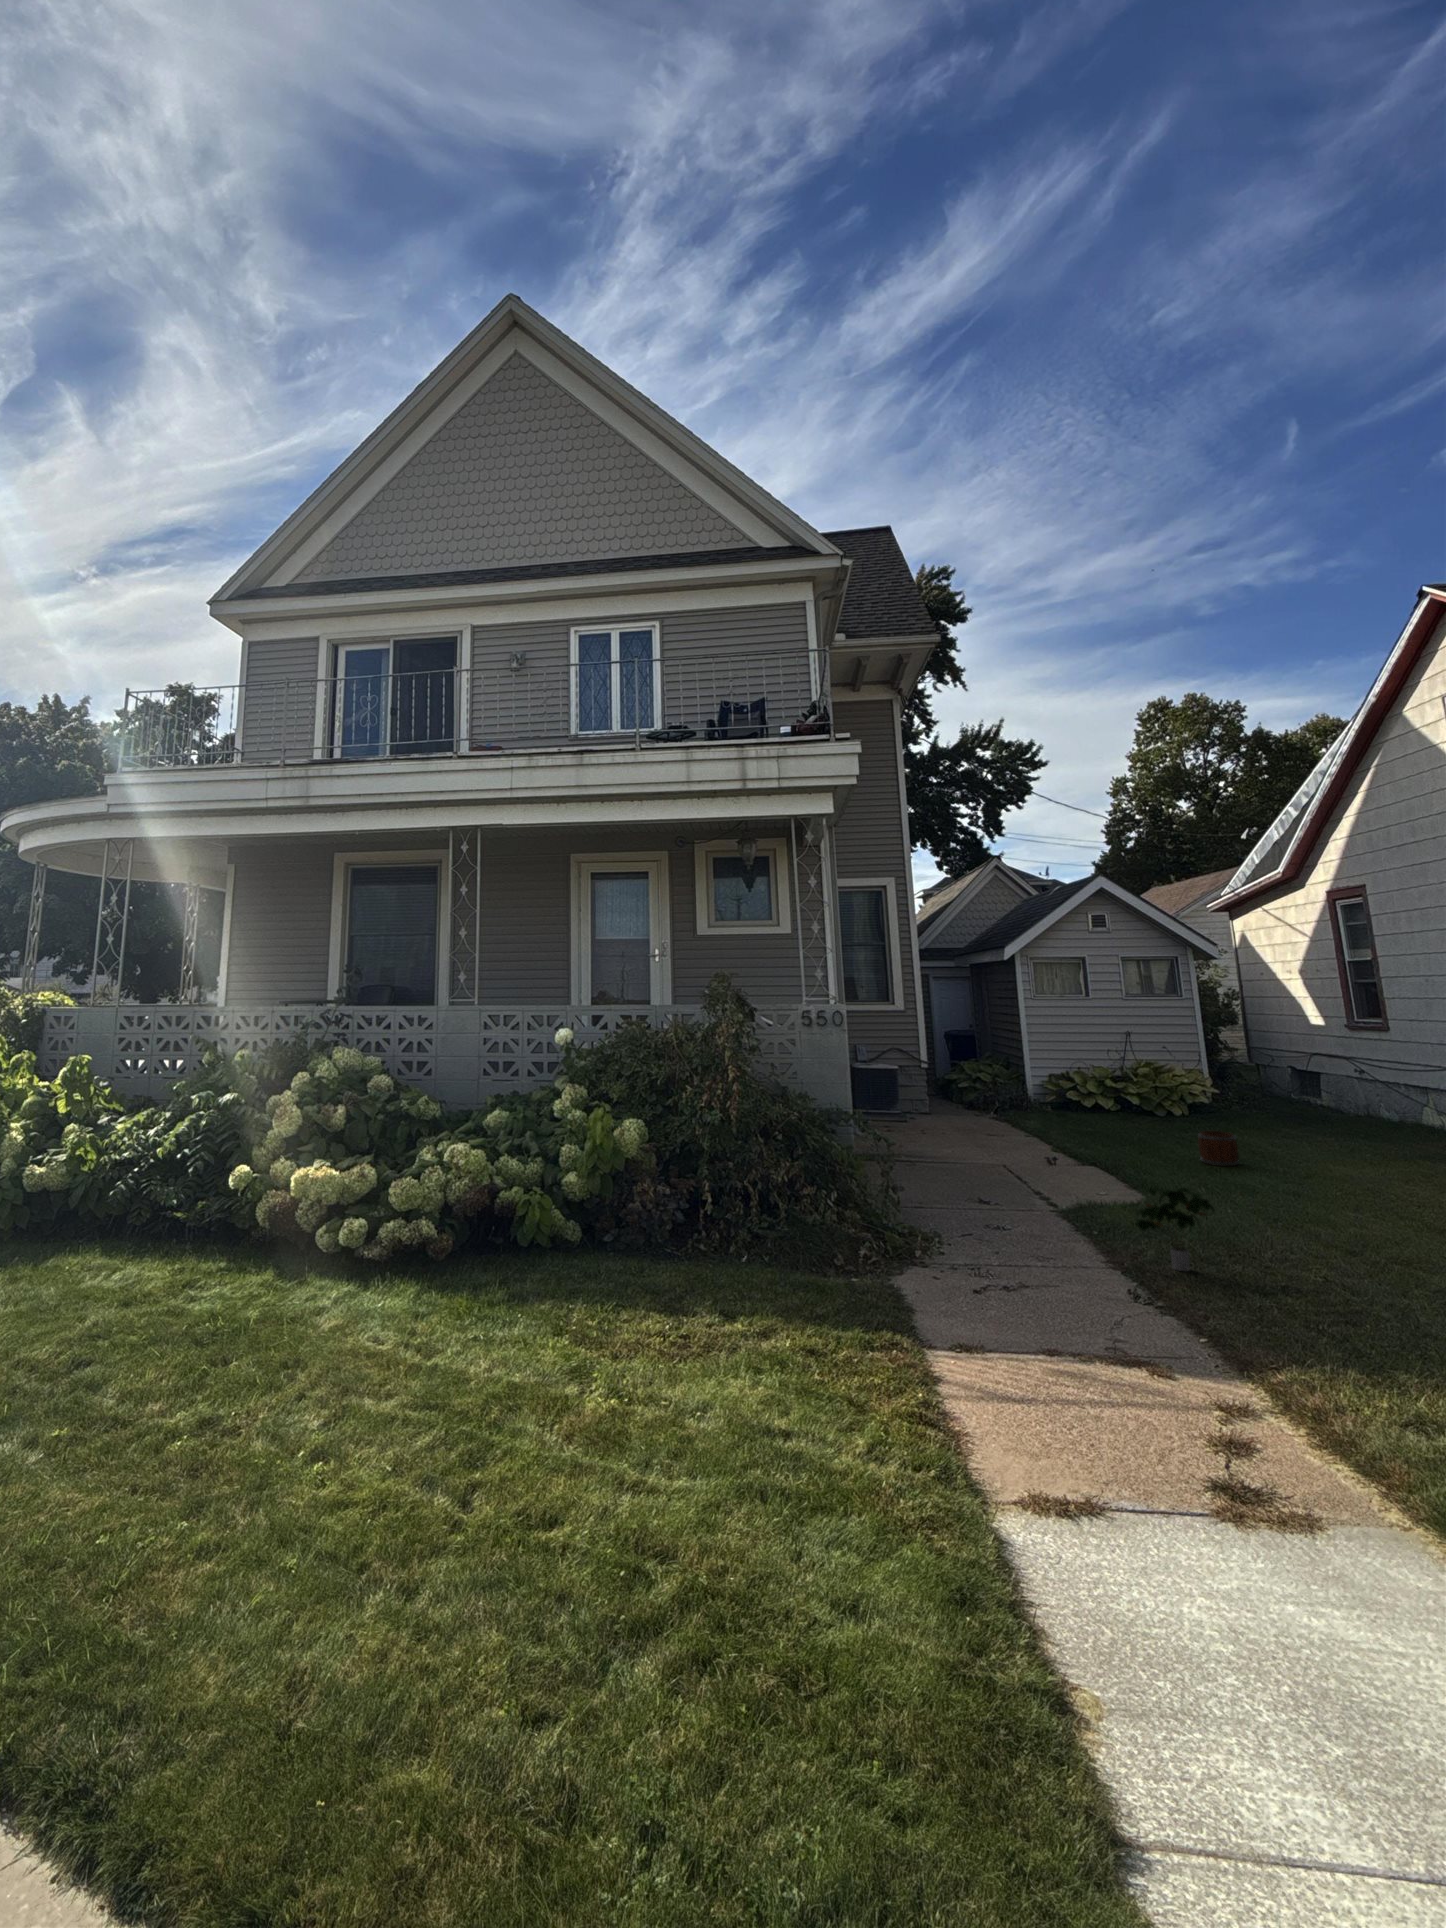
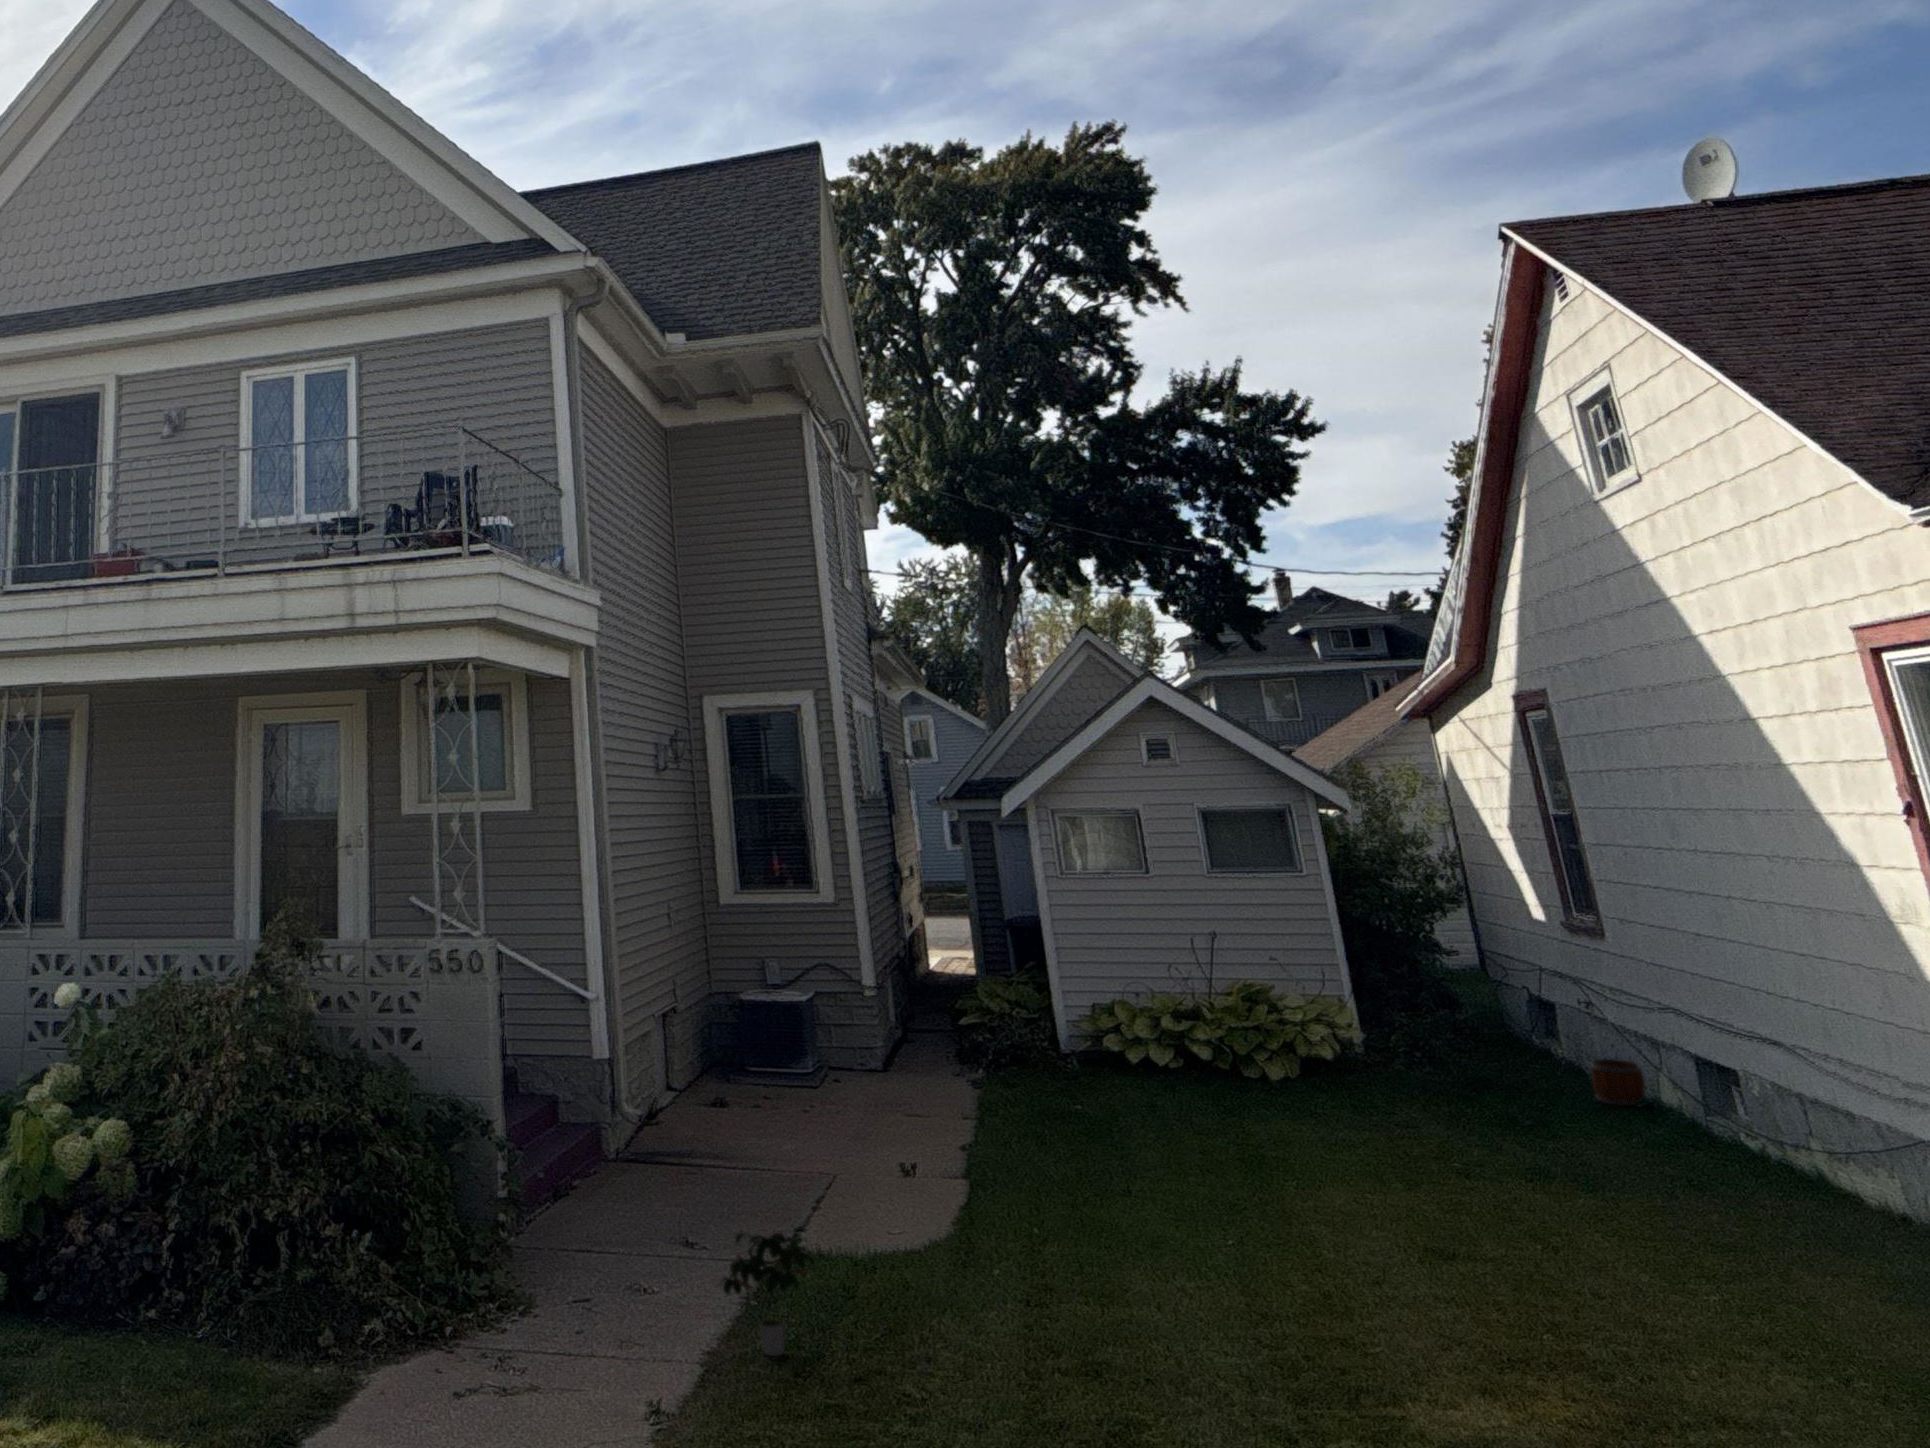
bucket: present [1198,1131,1239,1166] -> present [1590,1059,1645,1106]

